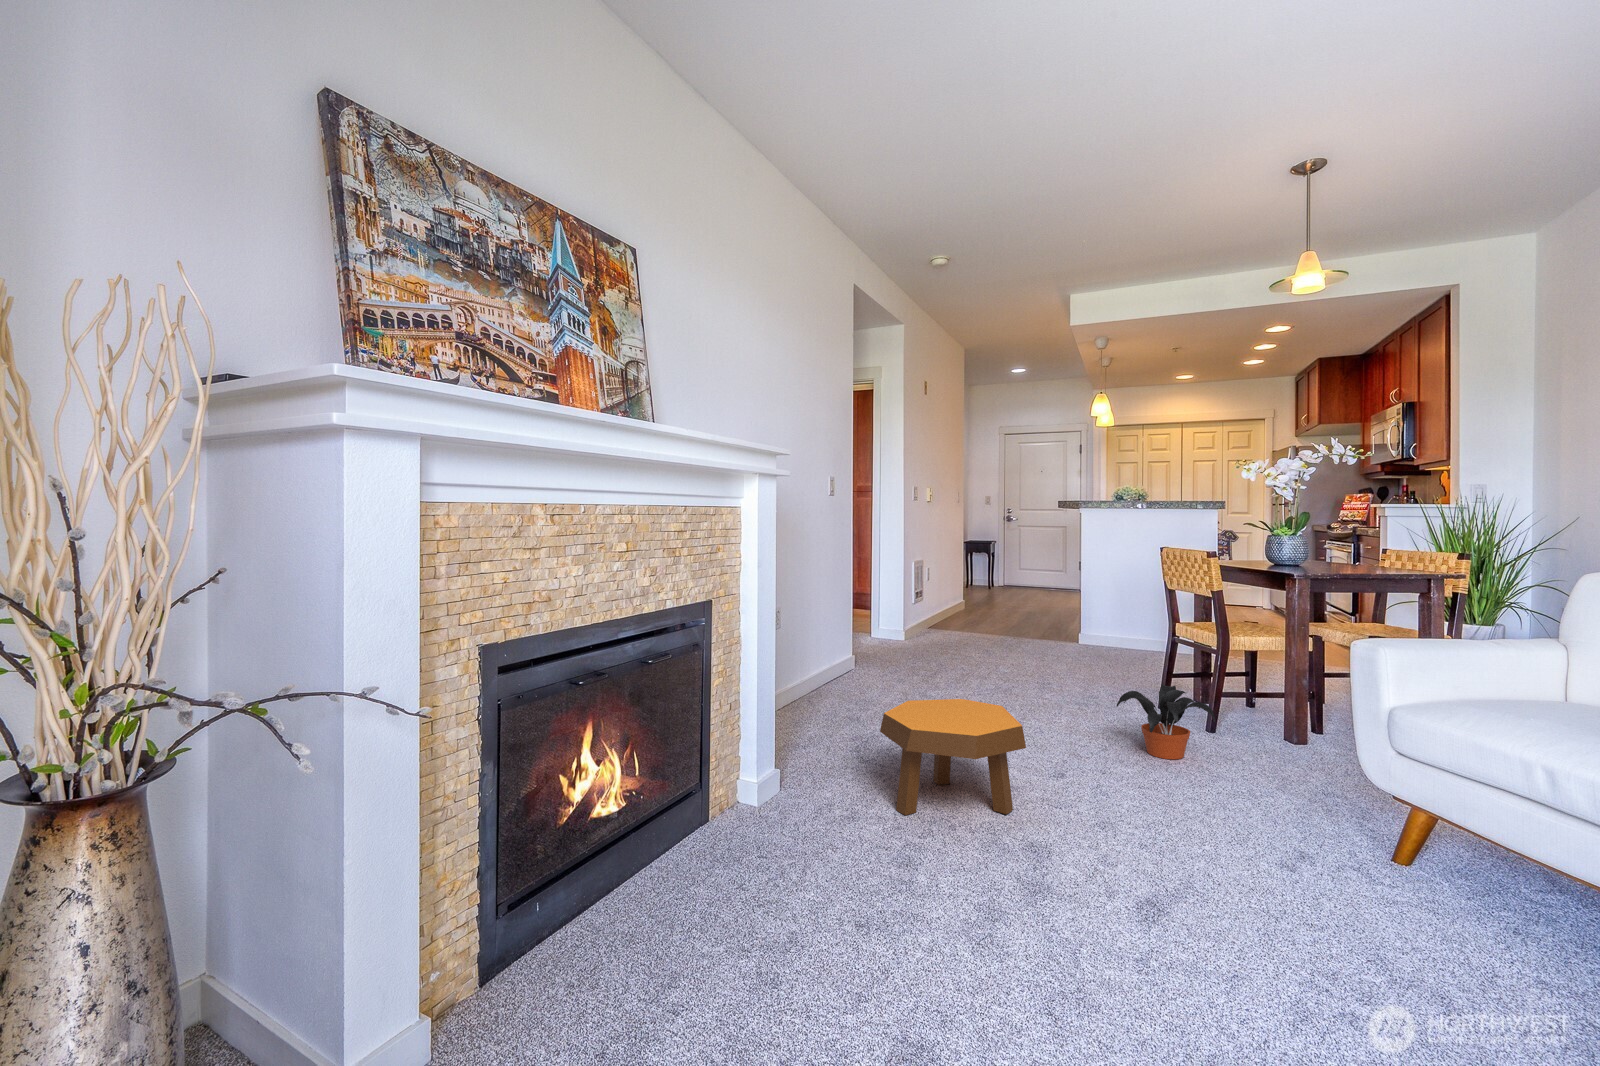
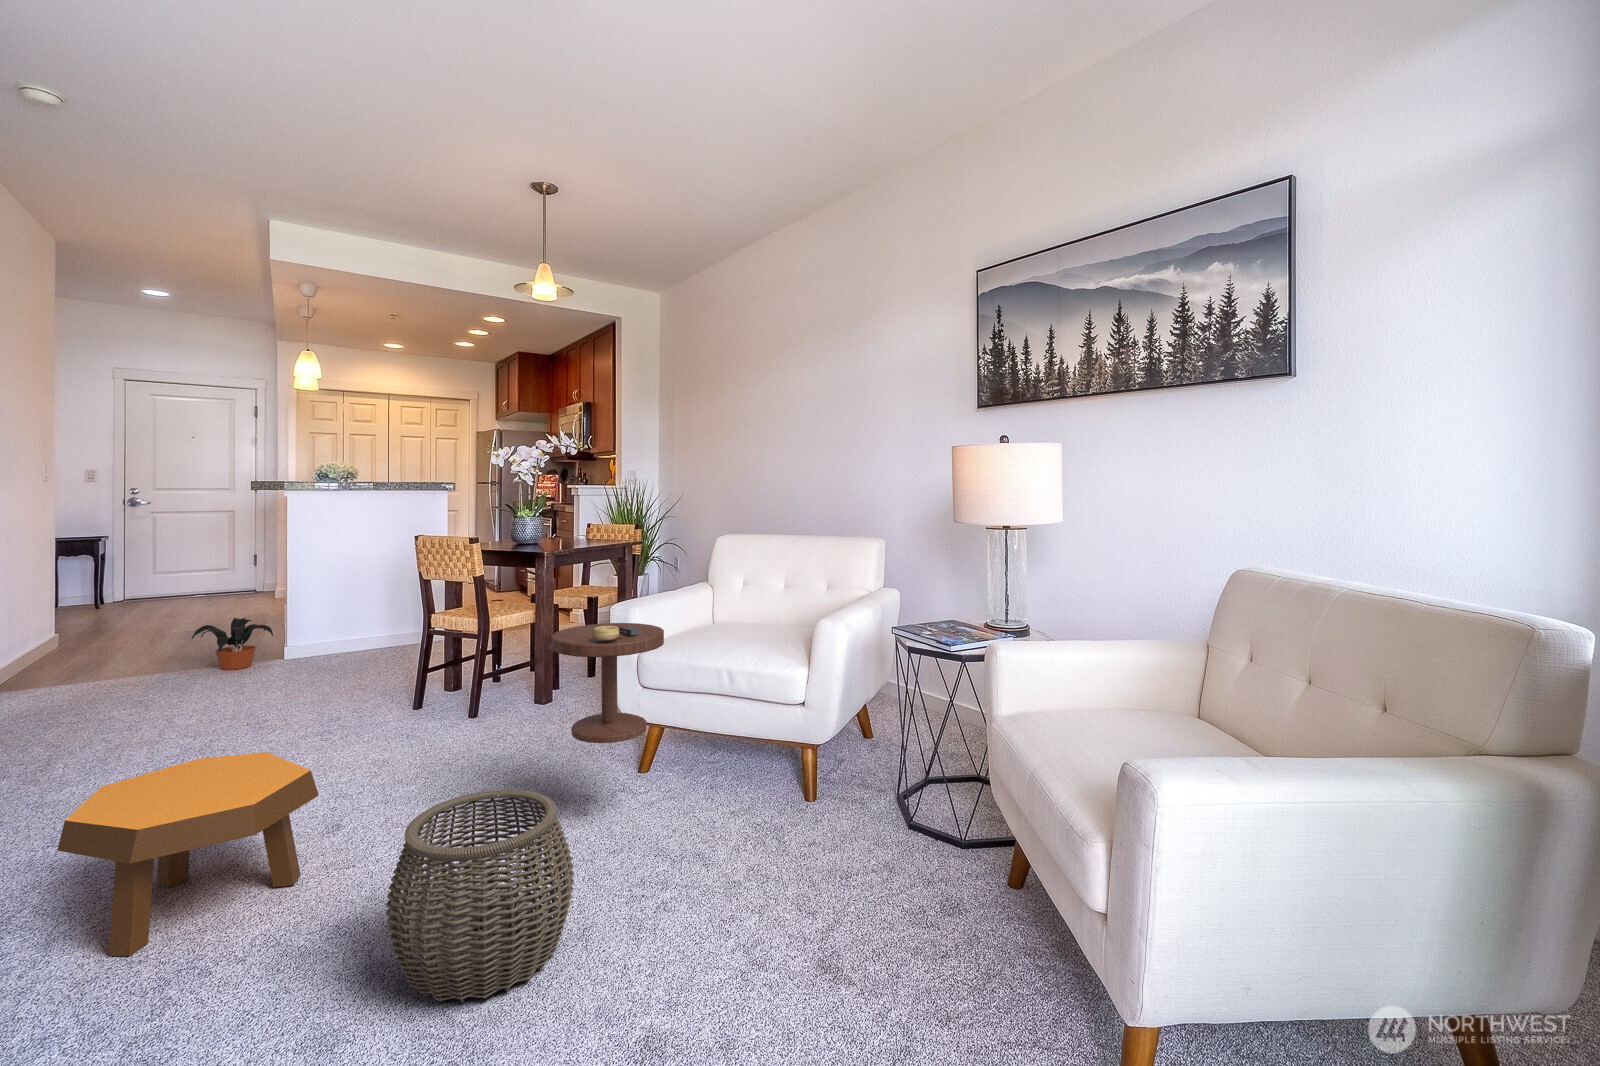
side table: none [1246,644,1409,888] -> present [552,623,664,743]
potted plant: present [1117,684,1215,759] -> present [192,618,273,670]
woven basket: none [1037,776,1223,979] -> present [386,789,574,1002]

